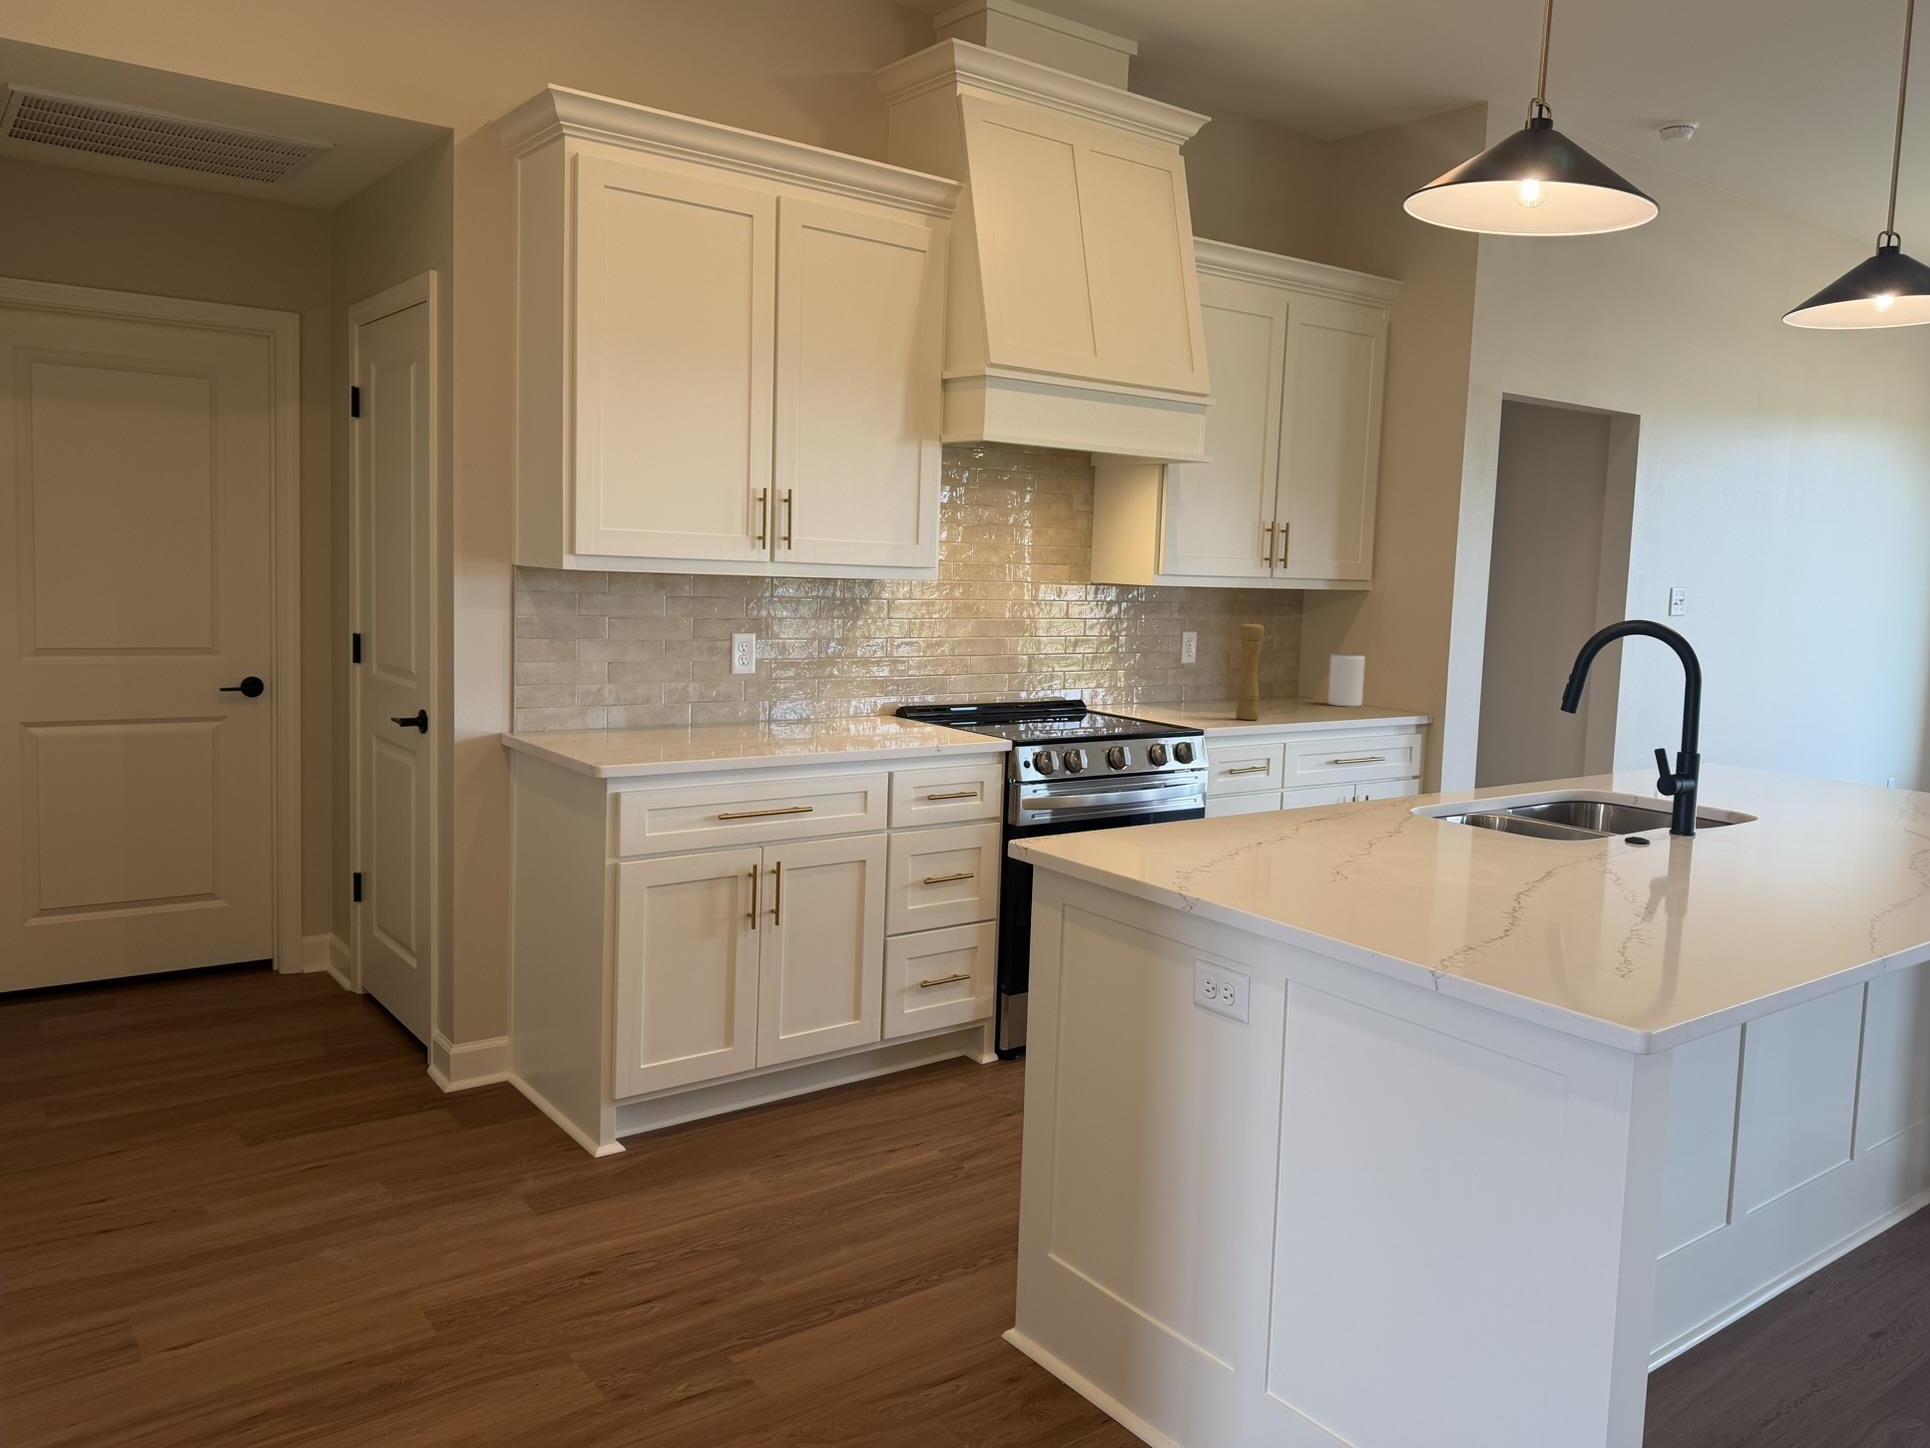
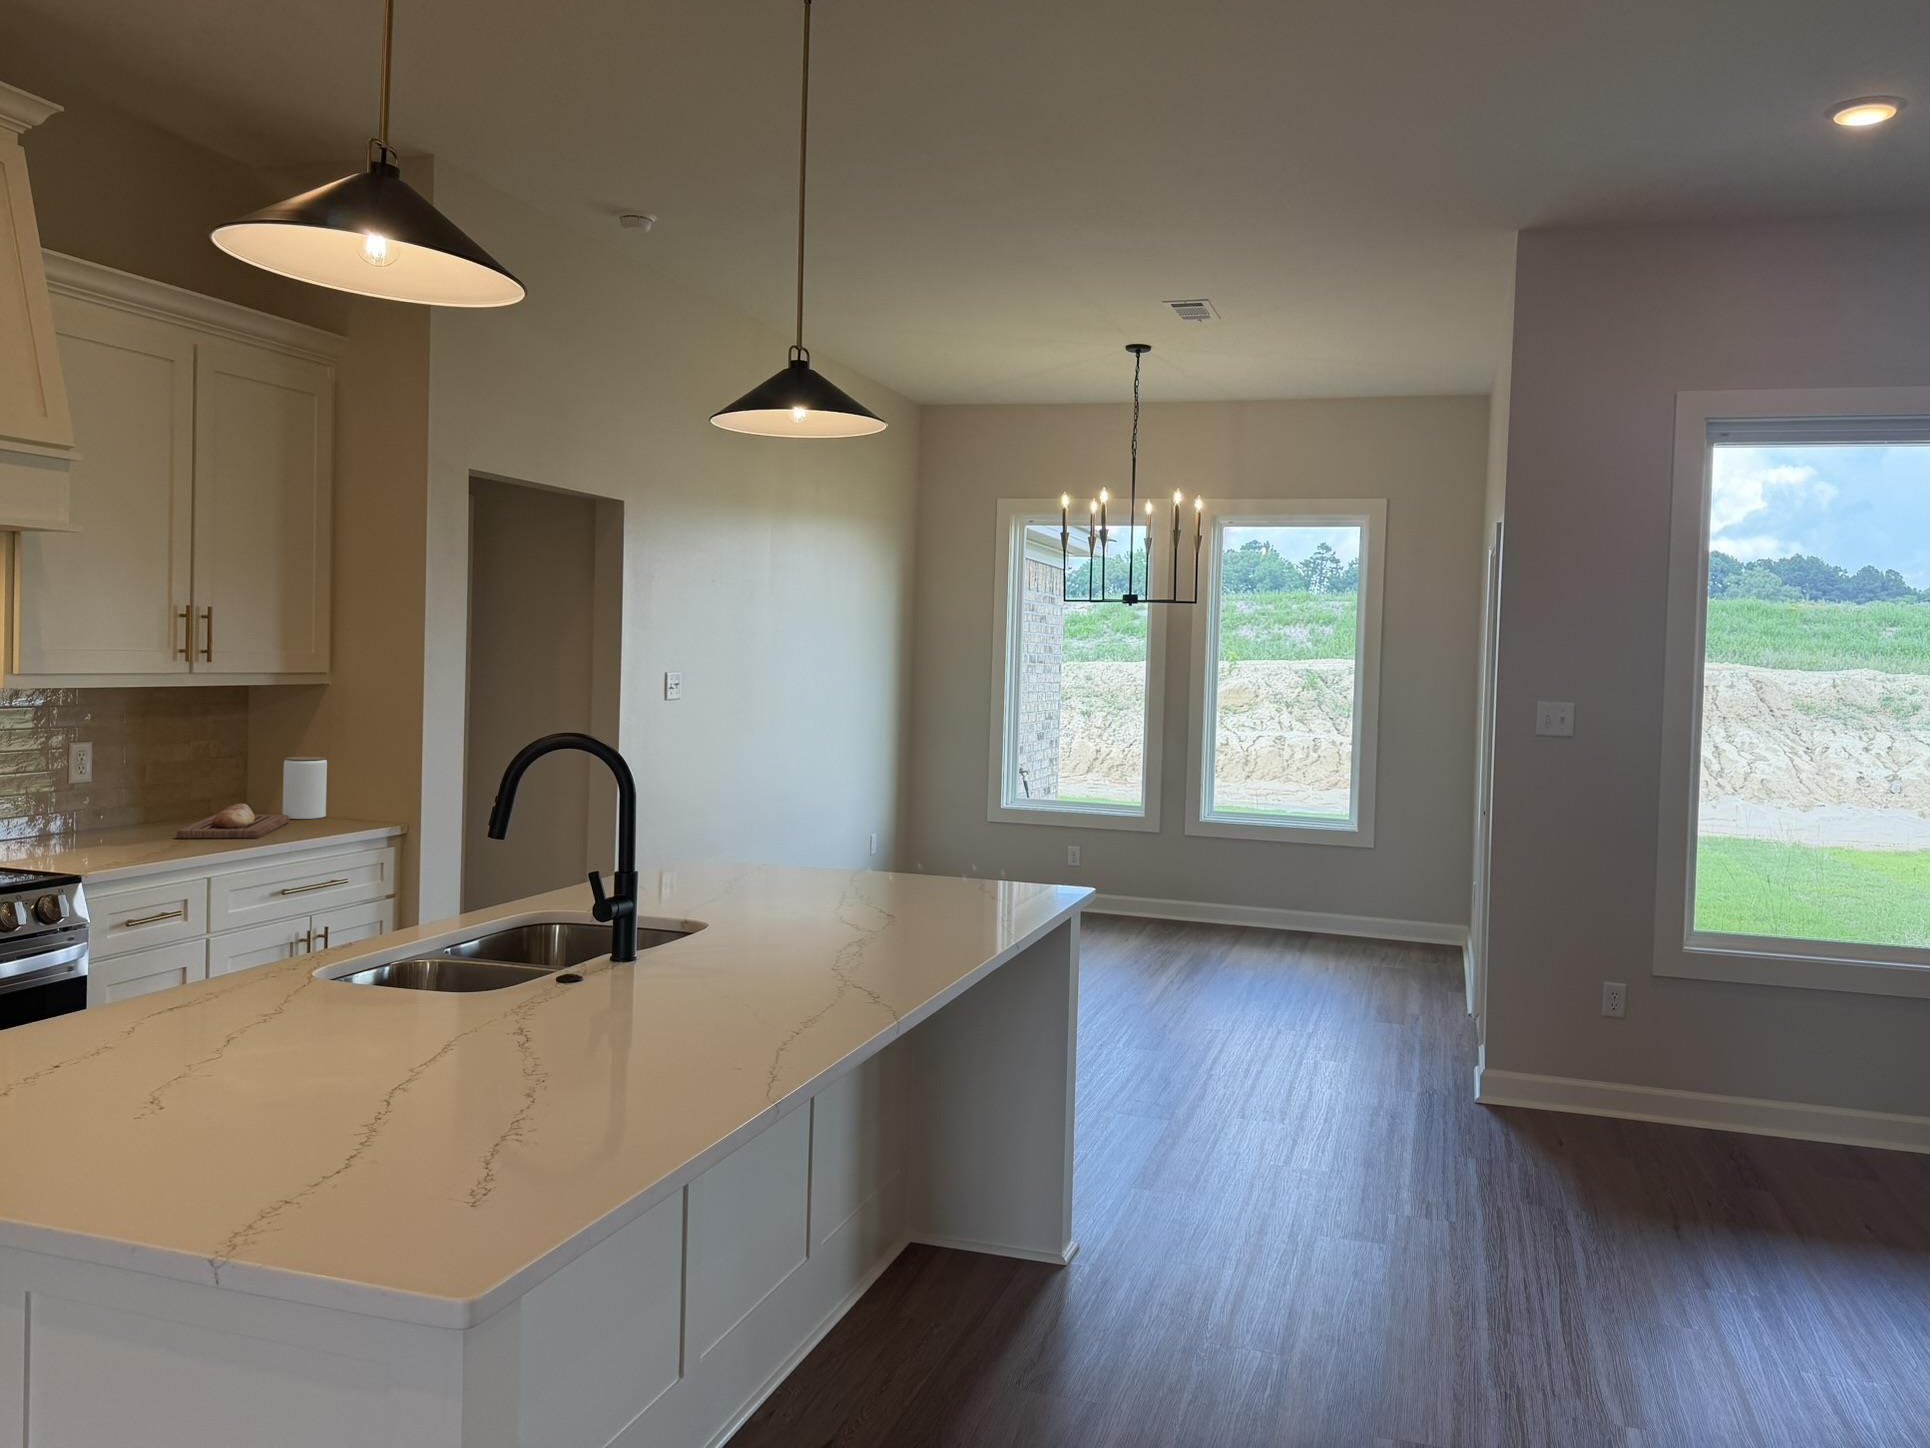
pepper mill: present [1236,622,1264,720] -> none [138,733,174,853]
bread loaf: none [1257,688,1335,716] -> present [177,804,289,838]

